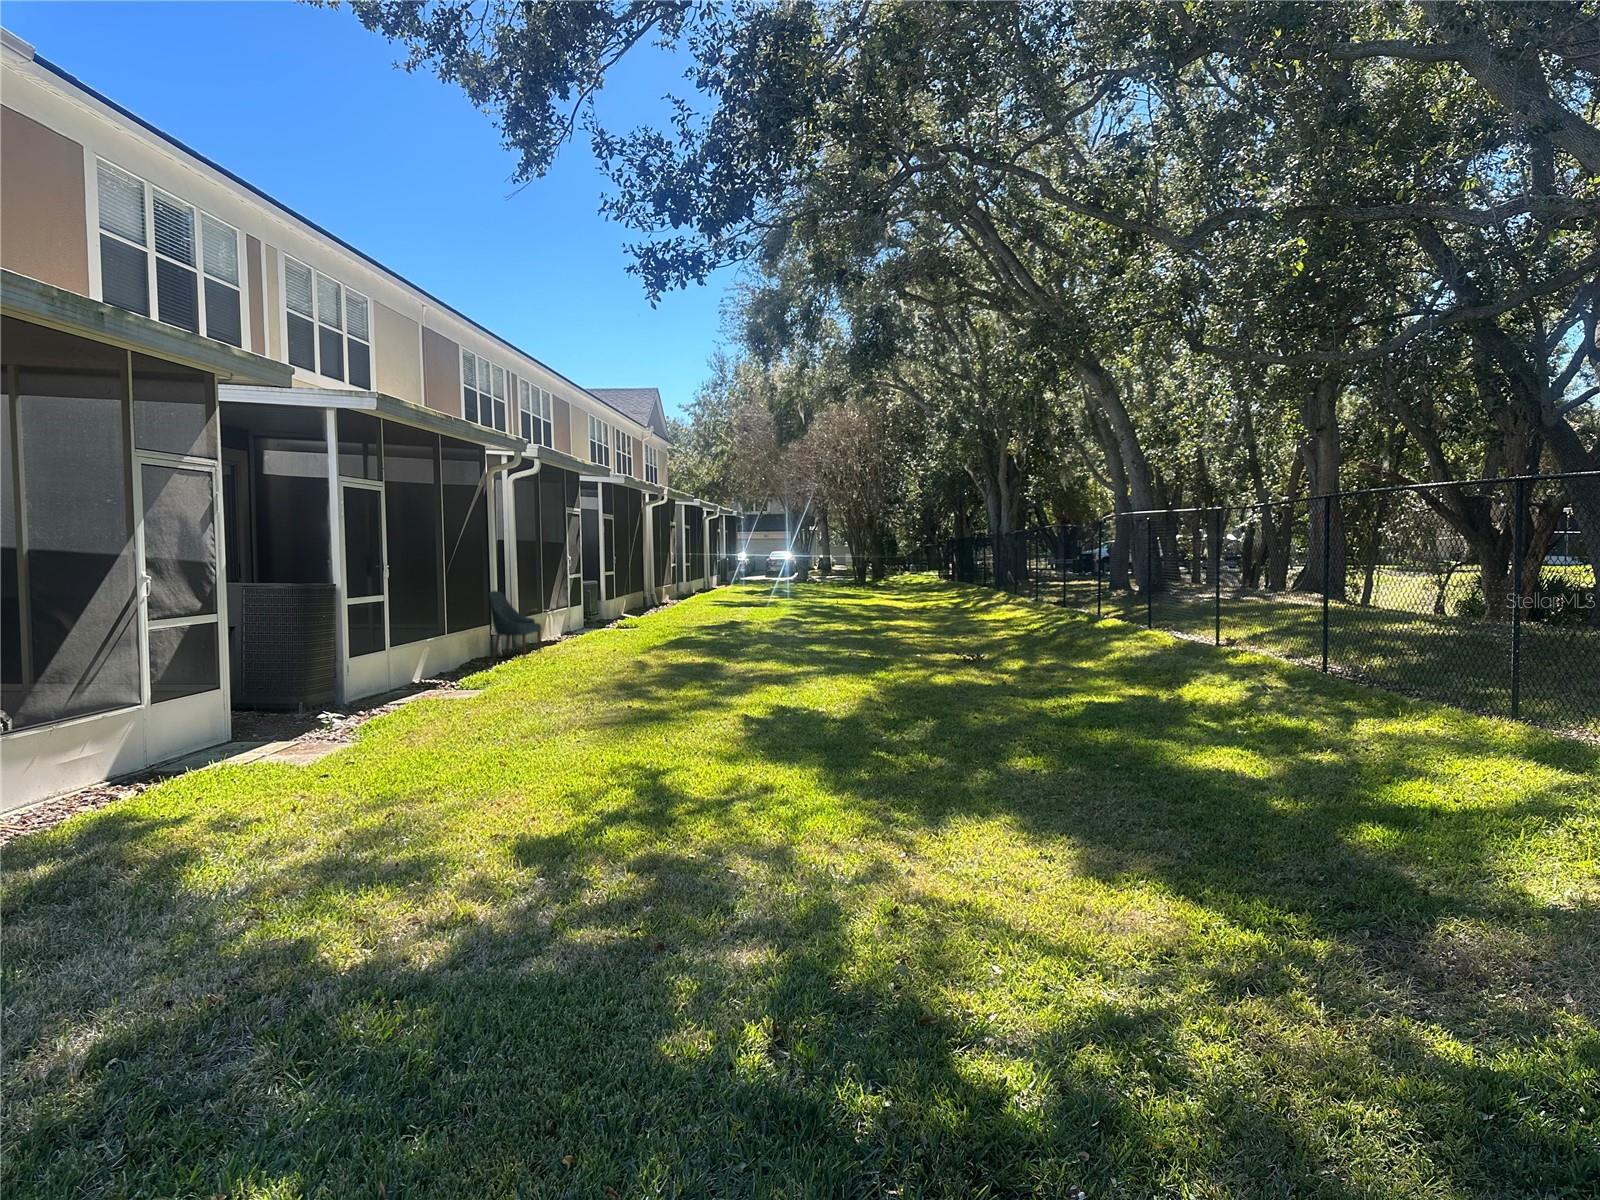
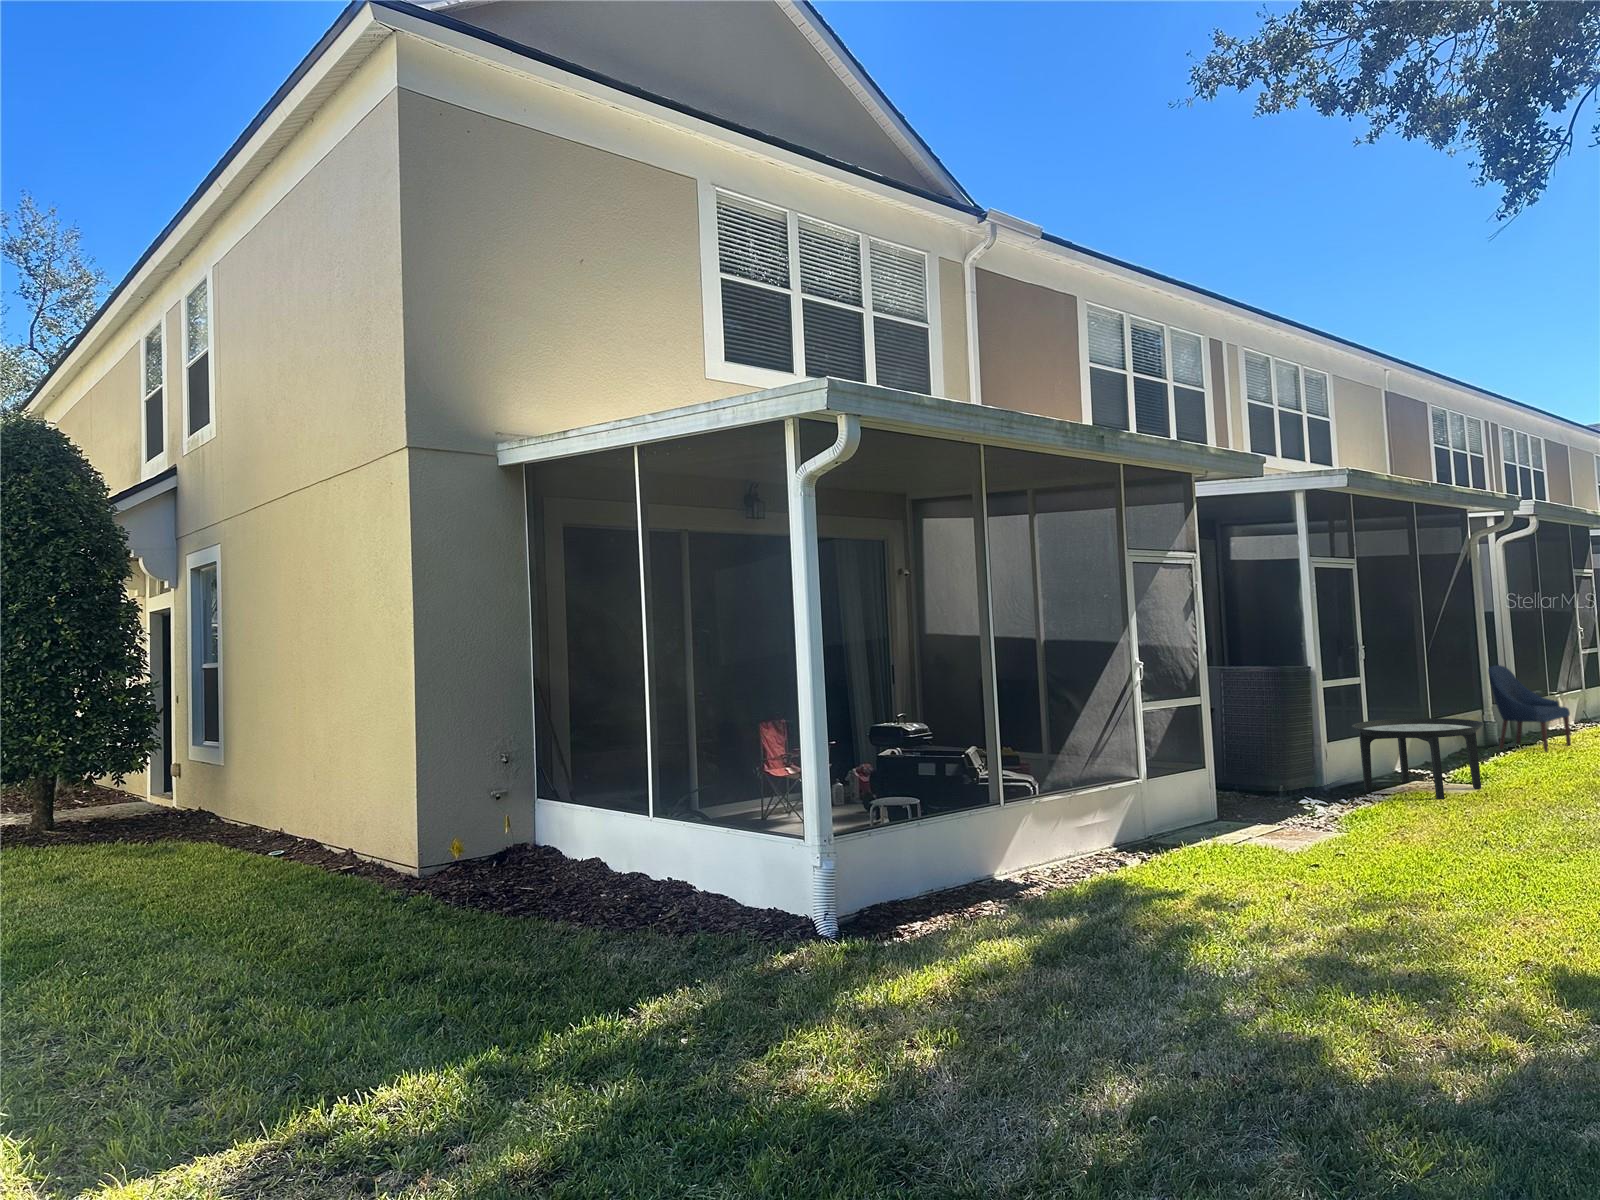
round table: none [375,633,481,701] -> present [1352,718,1484,799]

